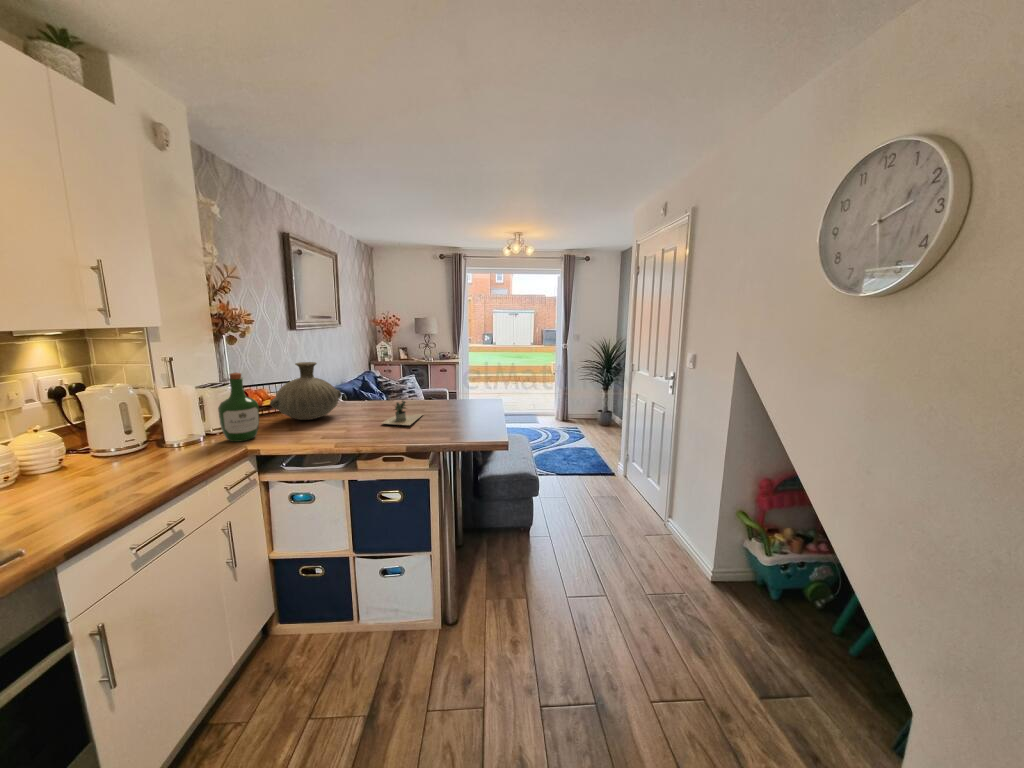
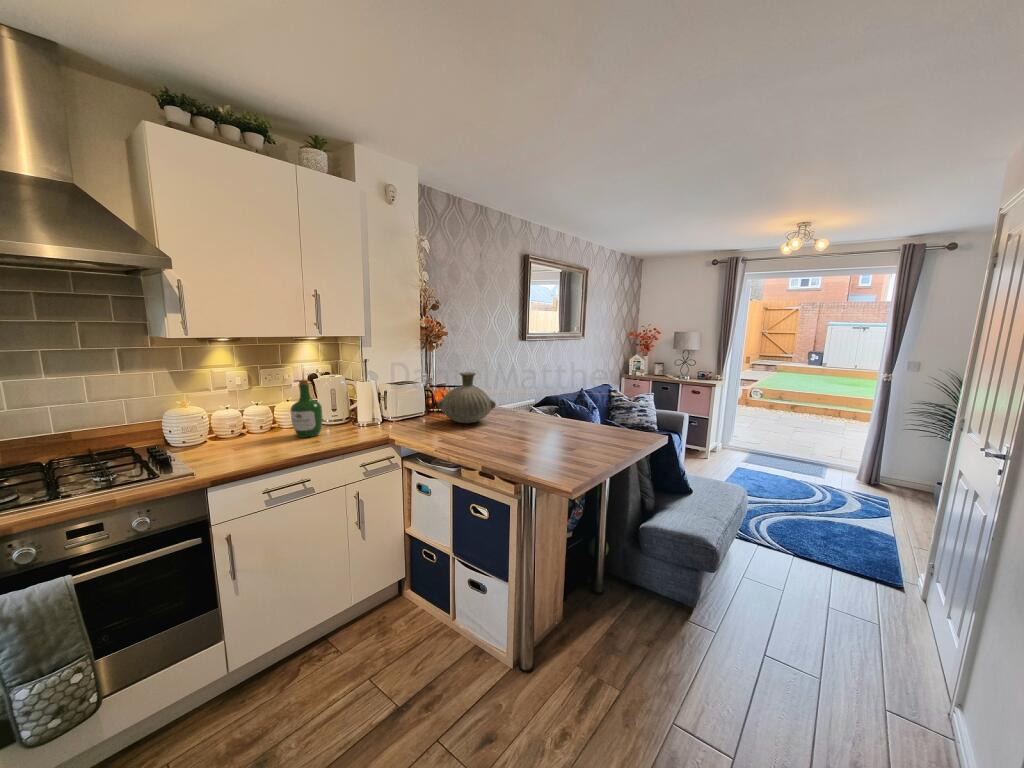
wine bottle: present [218,373,259,442] -> present [291,379,323,438]
potted plant: present [382,401,423,425] -> none [495,419,563,447]

